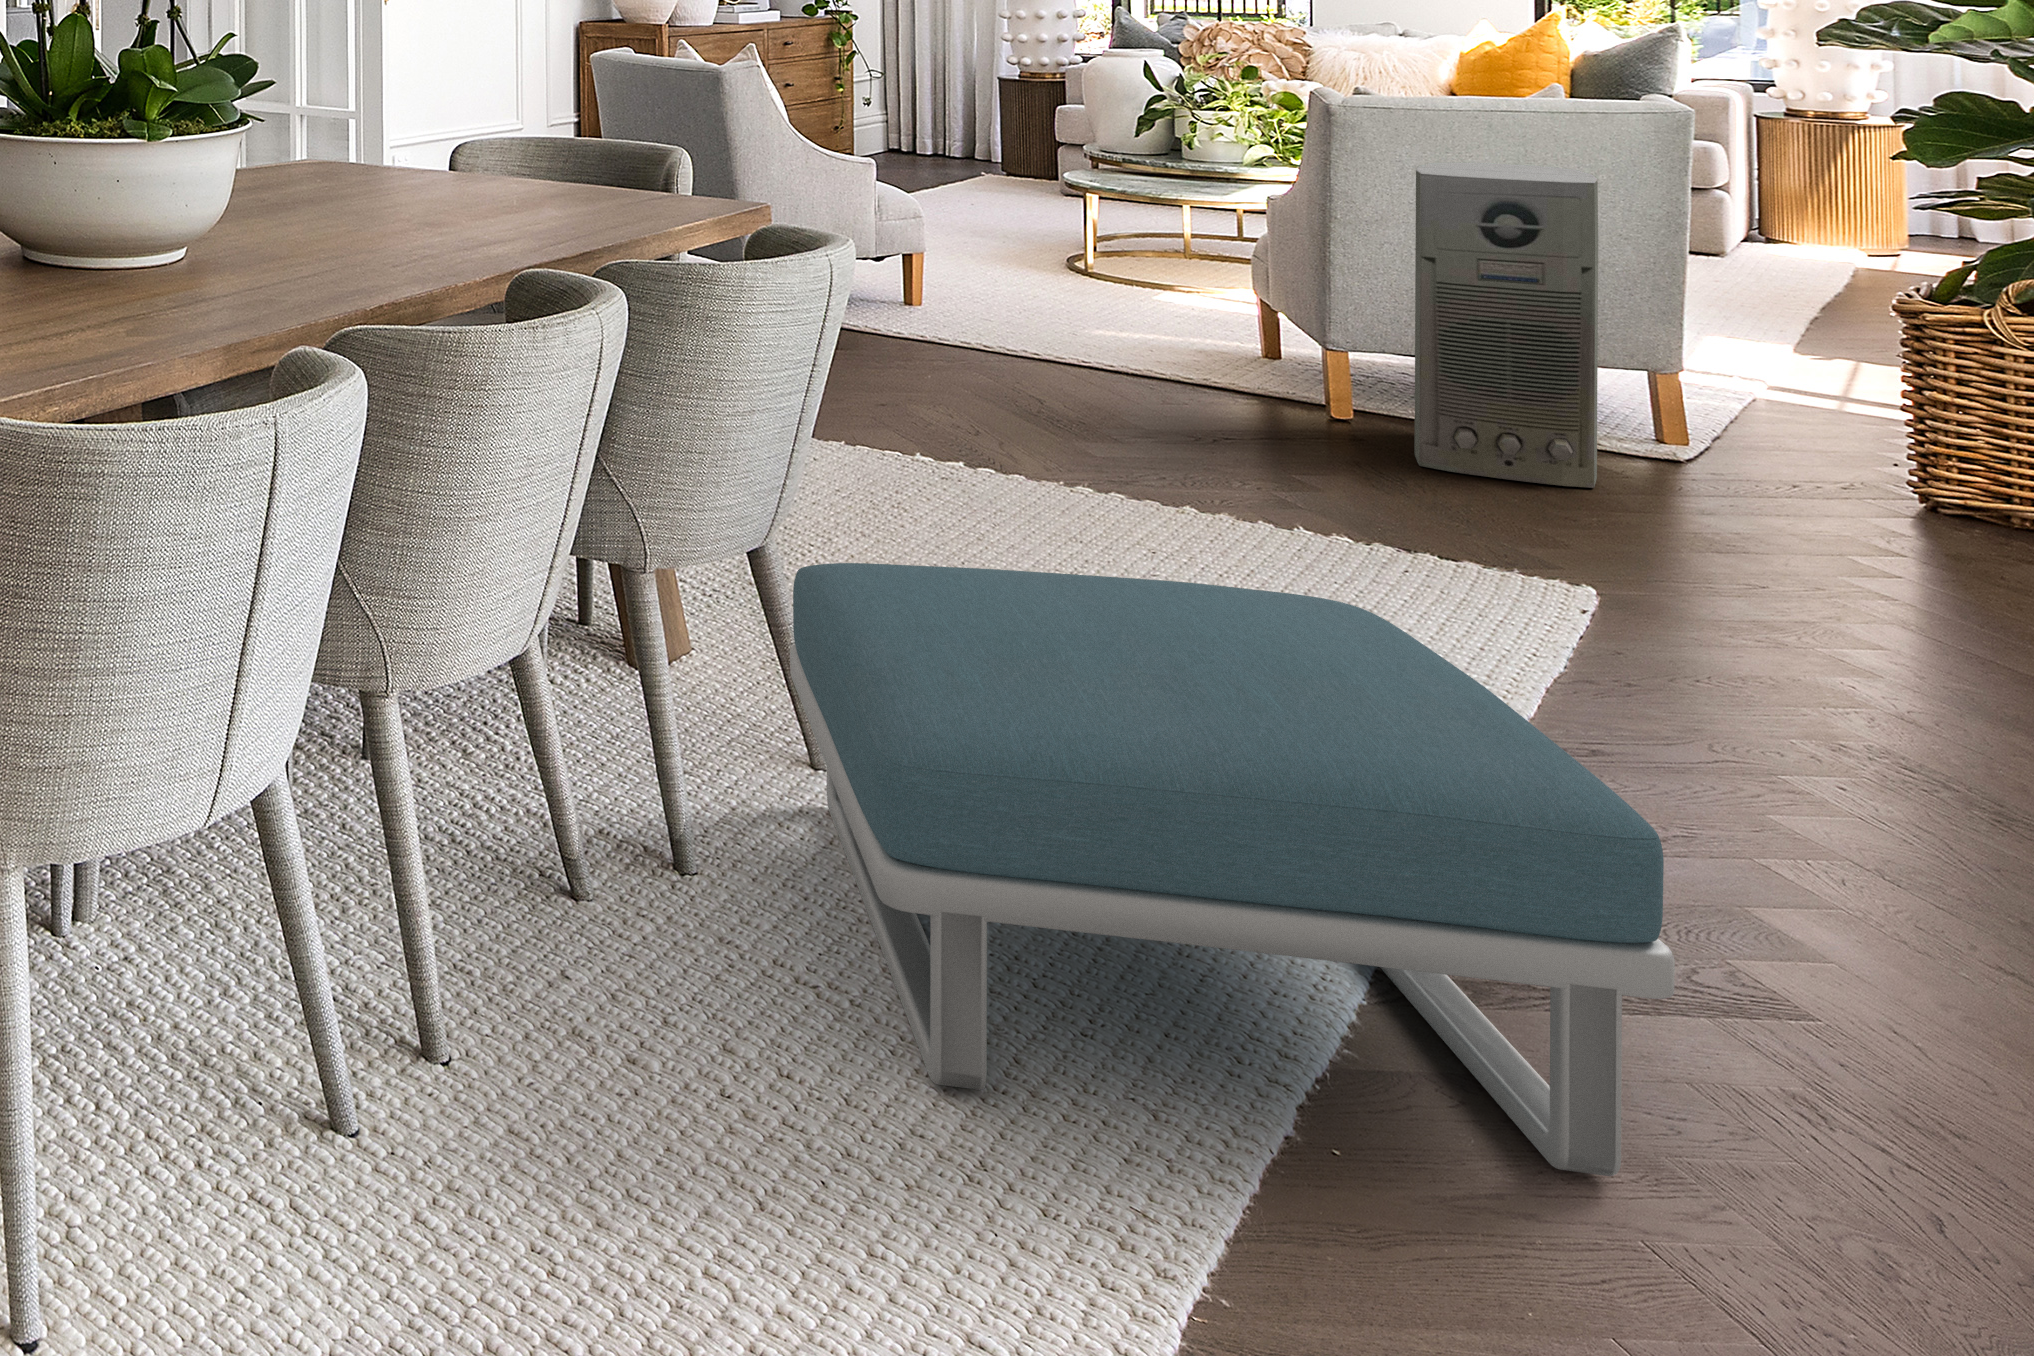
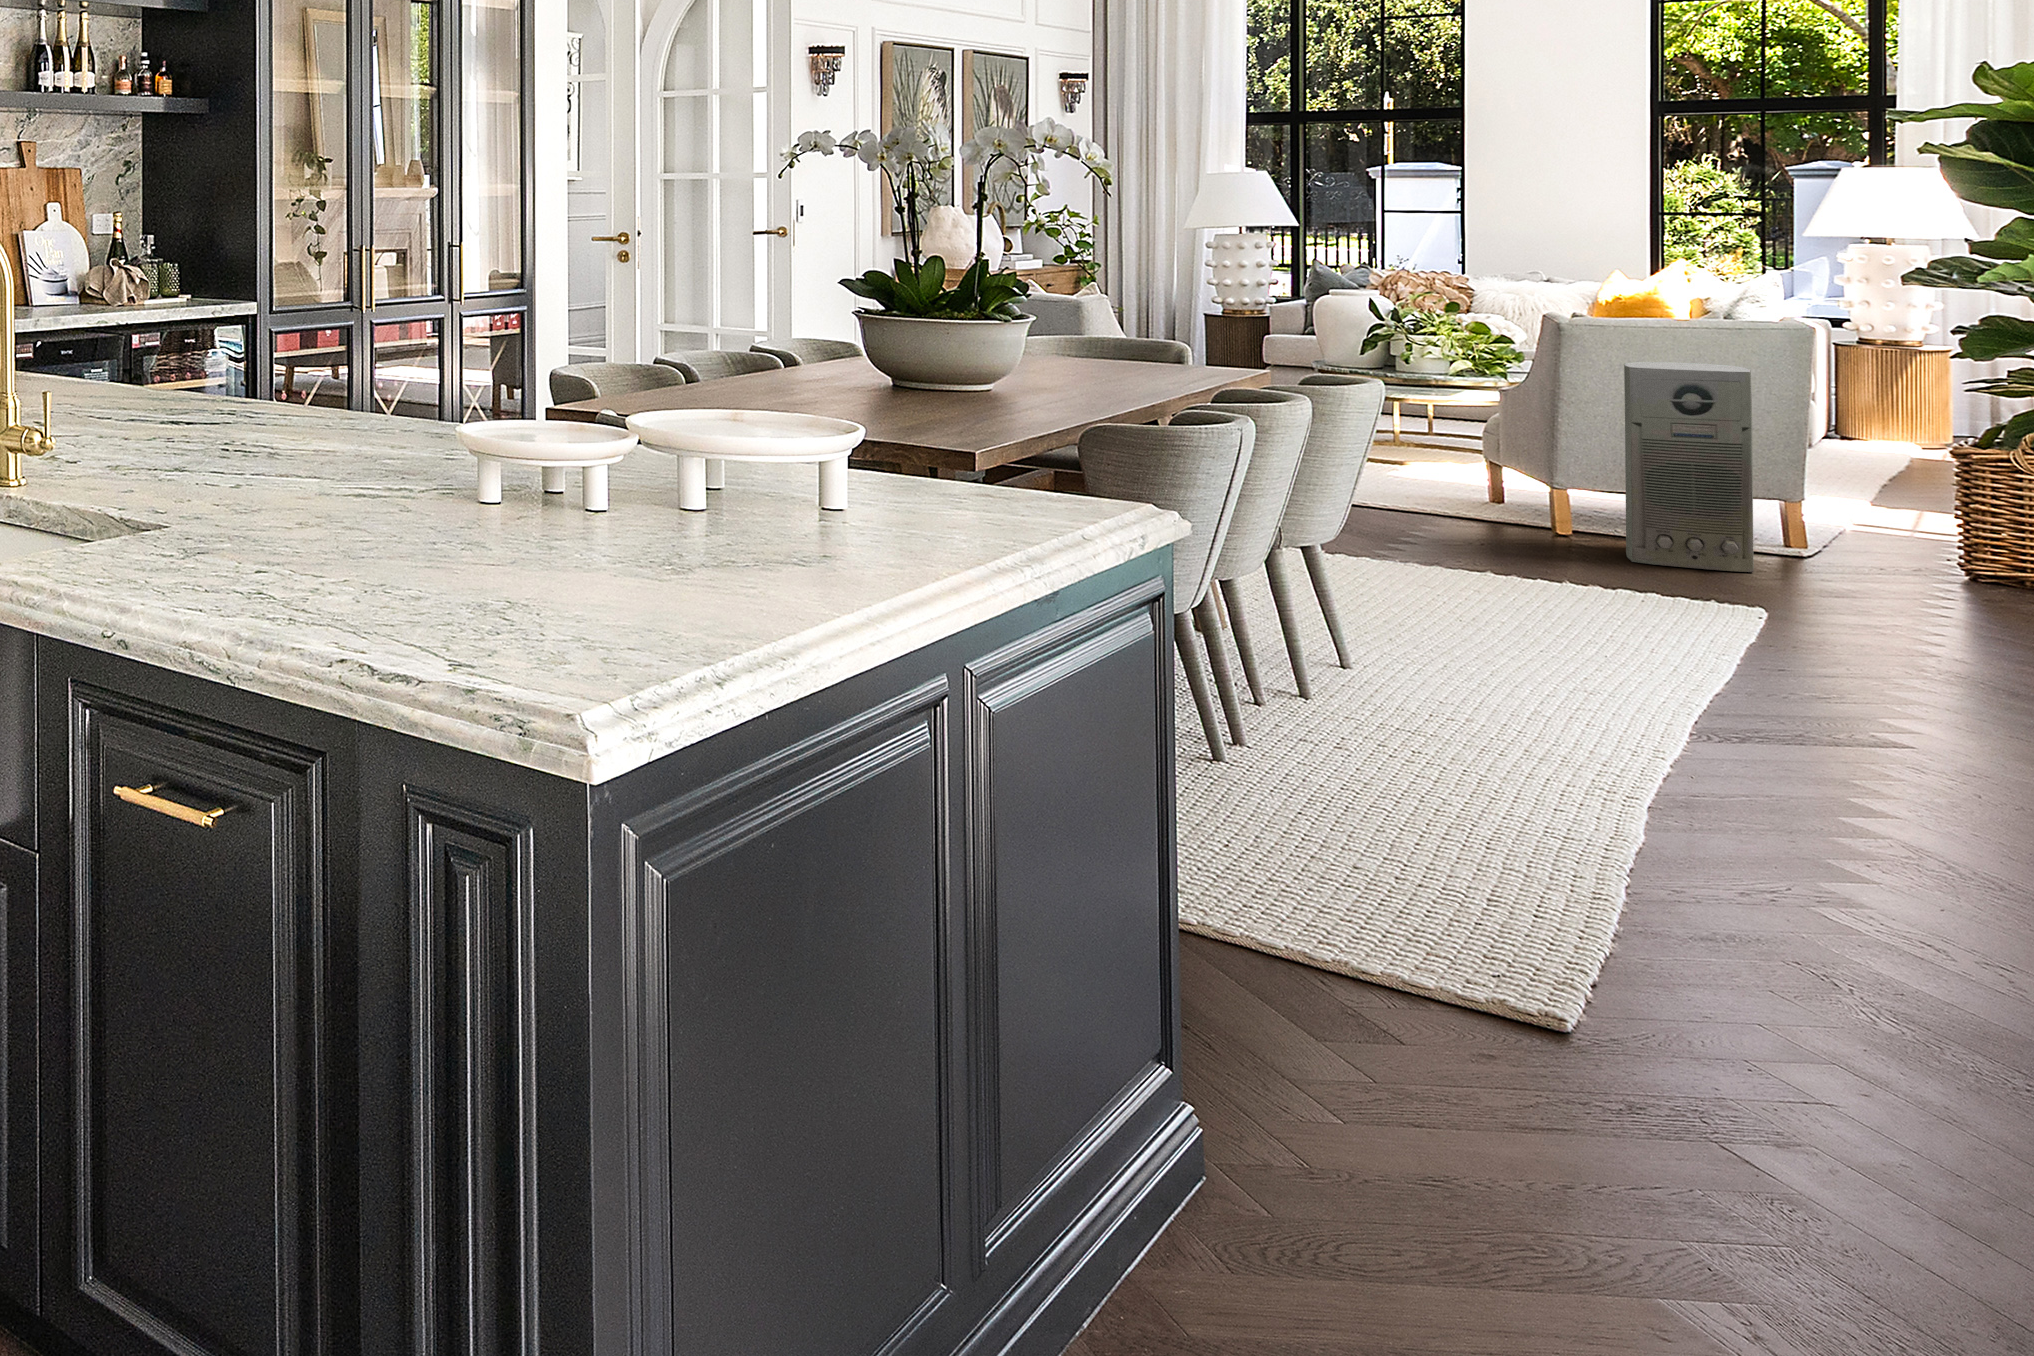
footstool: present [790,563,1675,1176] -> none [1339,555,1849,788]

